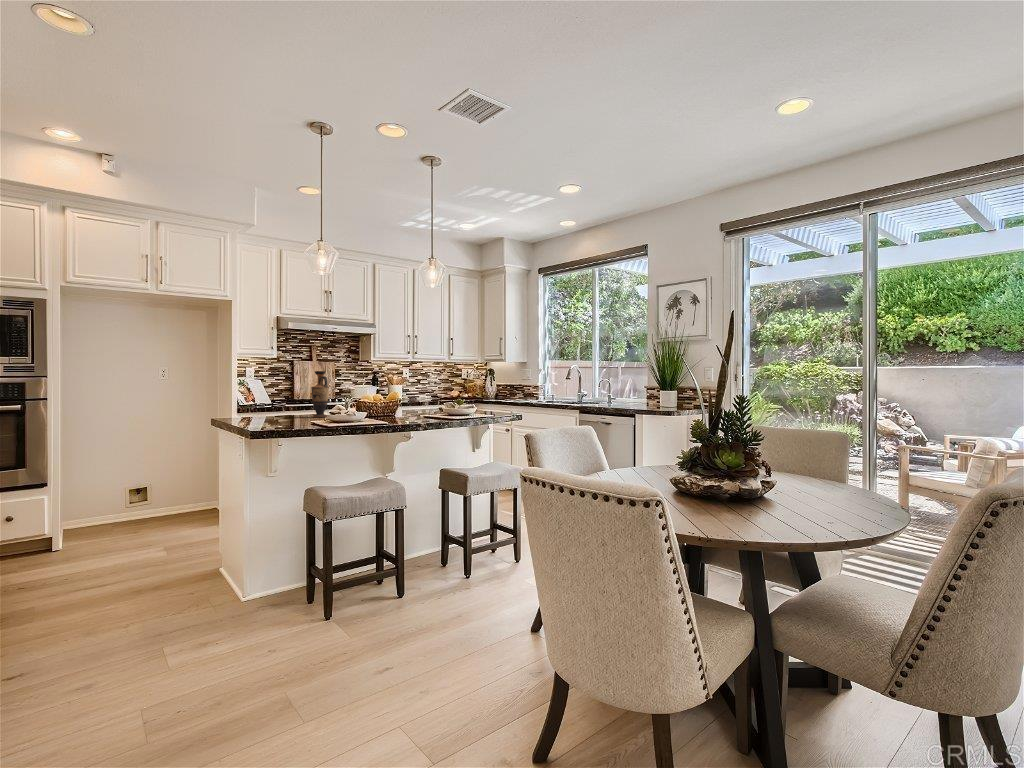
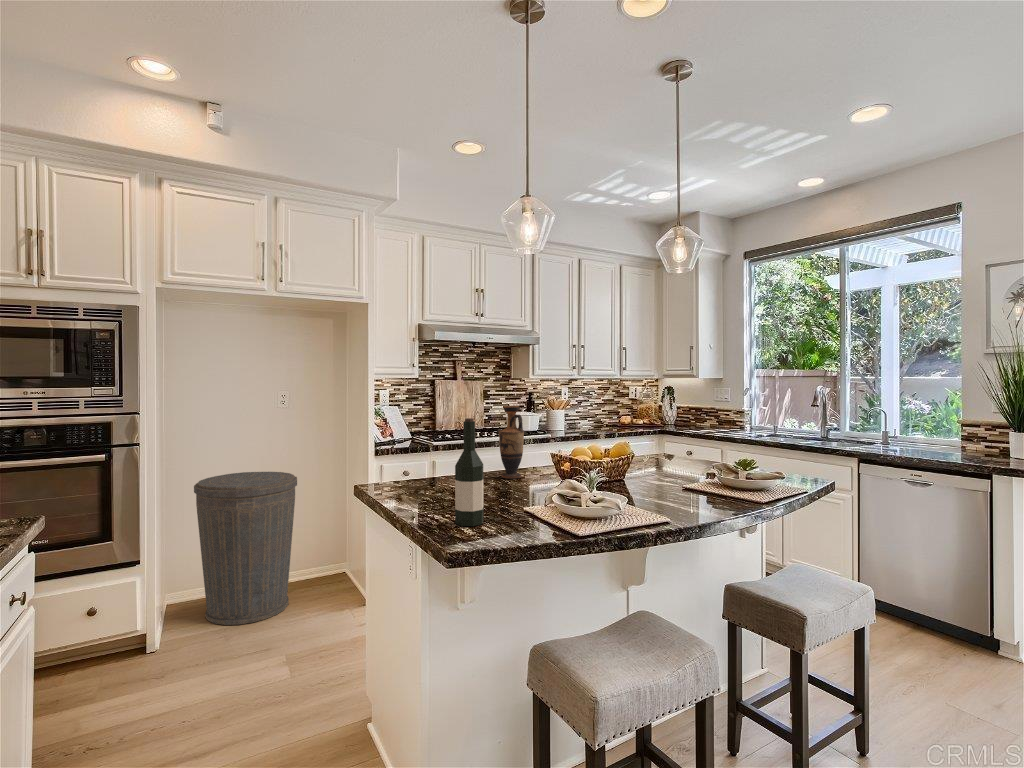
wine bottle: none [260,370,277,428] -> present [455,418,483,526]
trash can: none [89,428,174,537] -> present [194,472,297,625]

